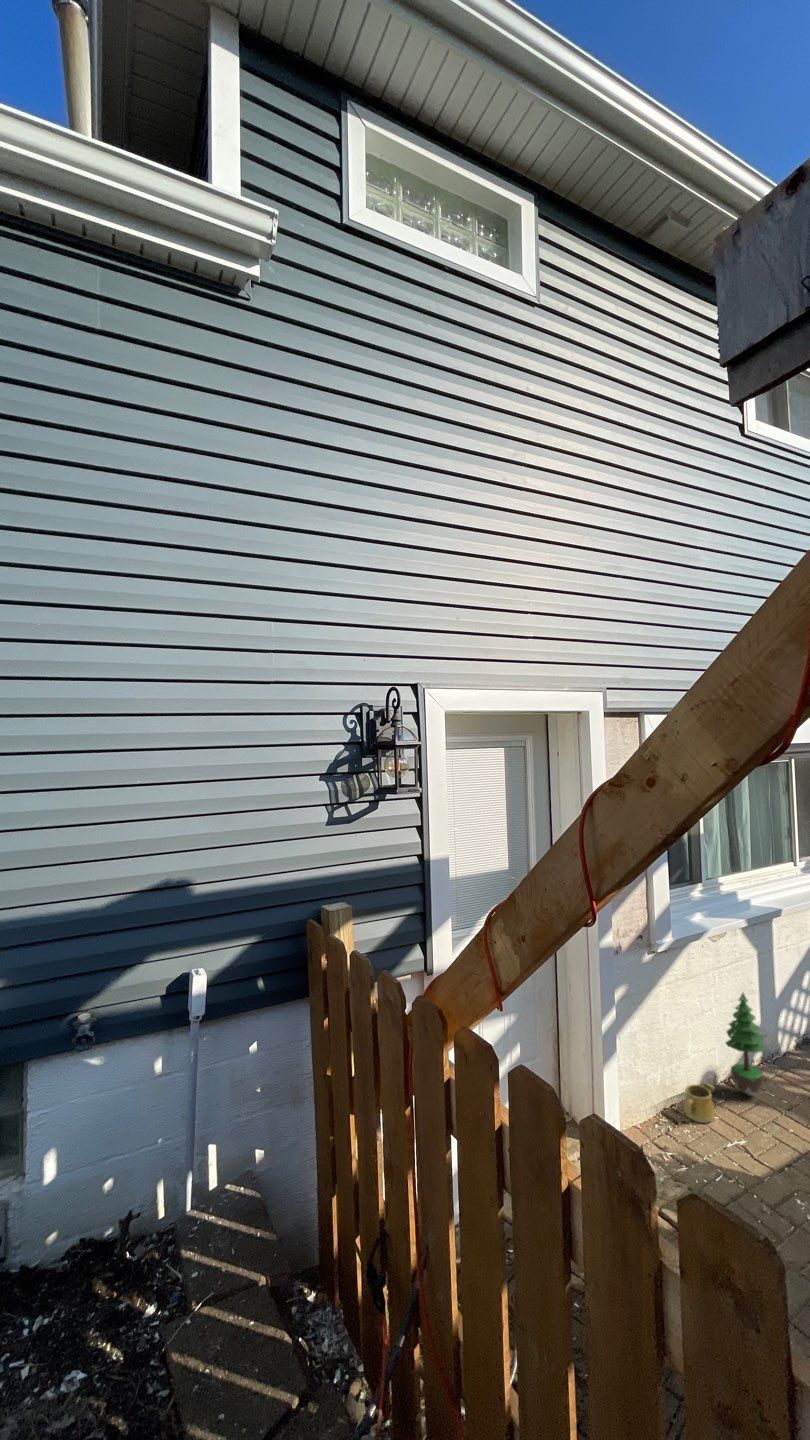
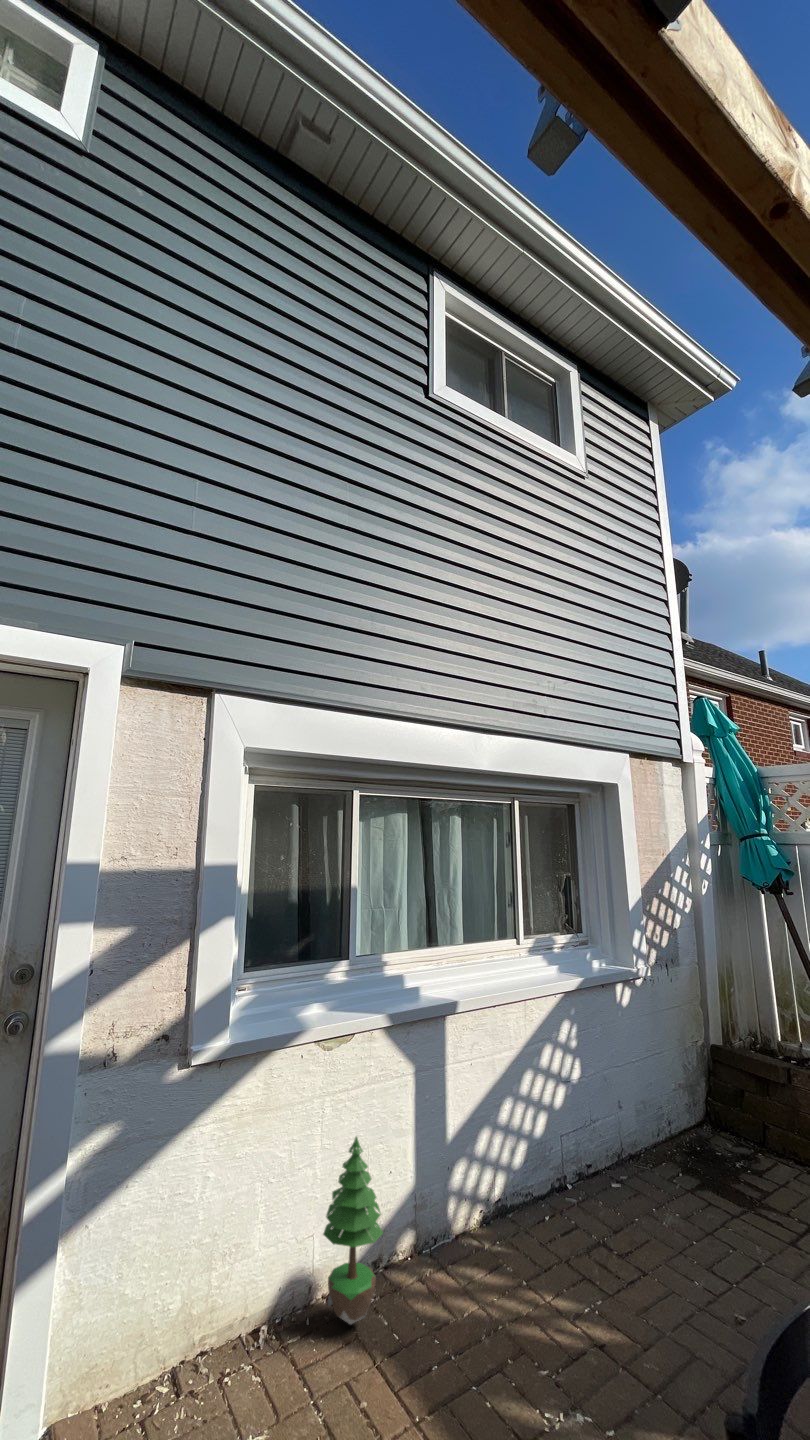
watering can: present [683,1082,715,1123] -> none [198,1304,279,1394]

